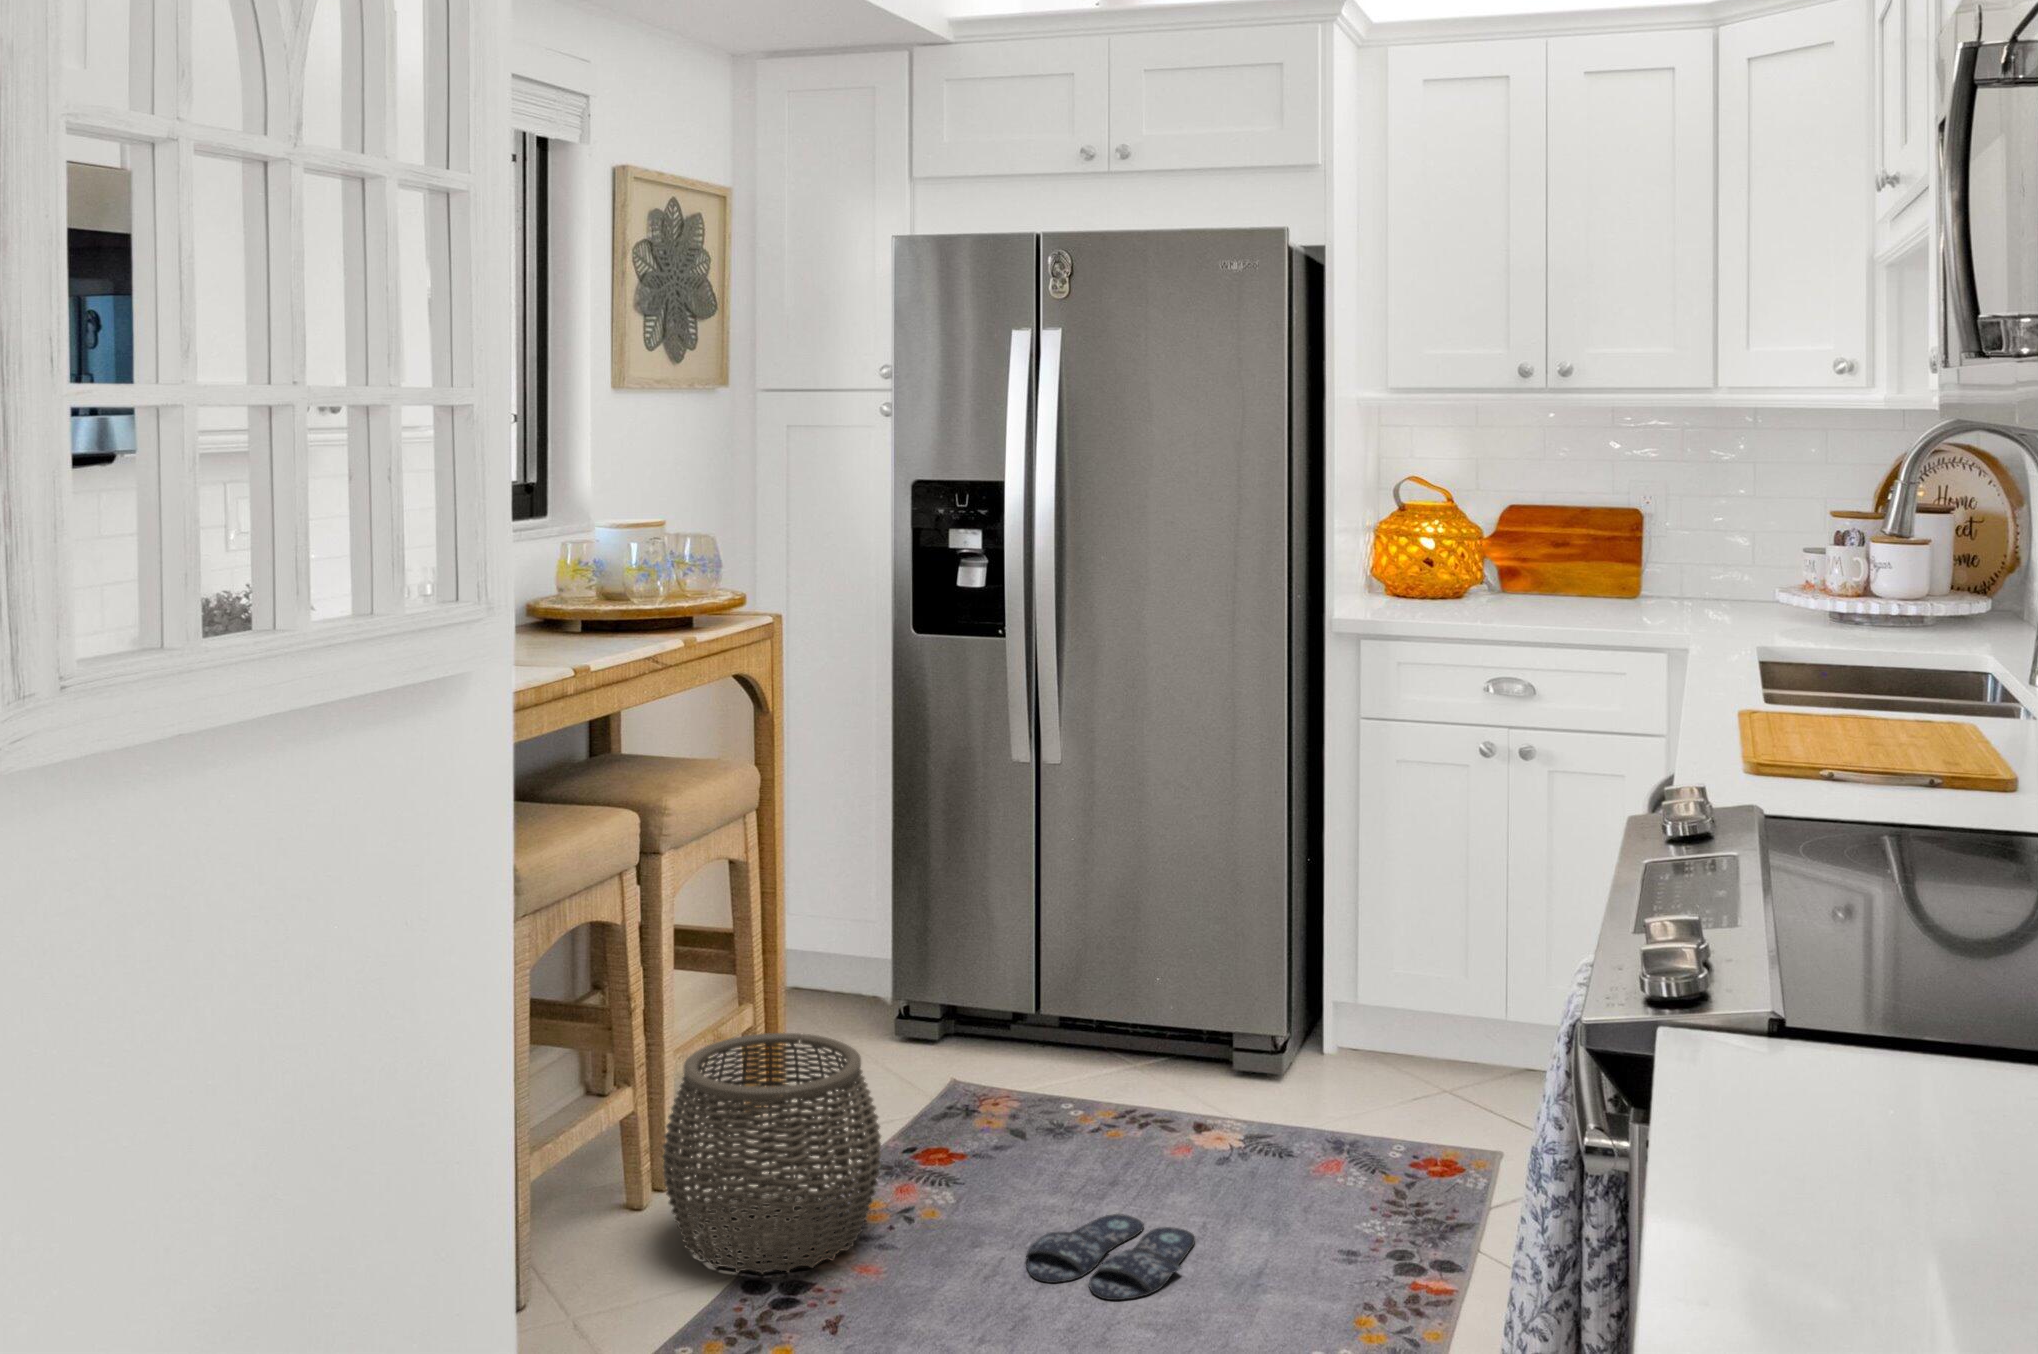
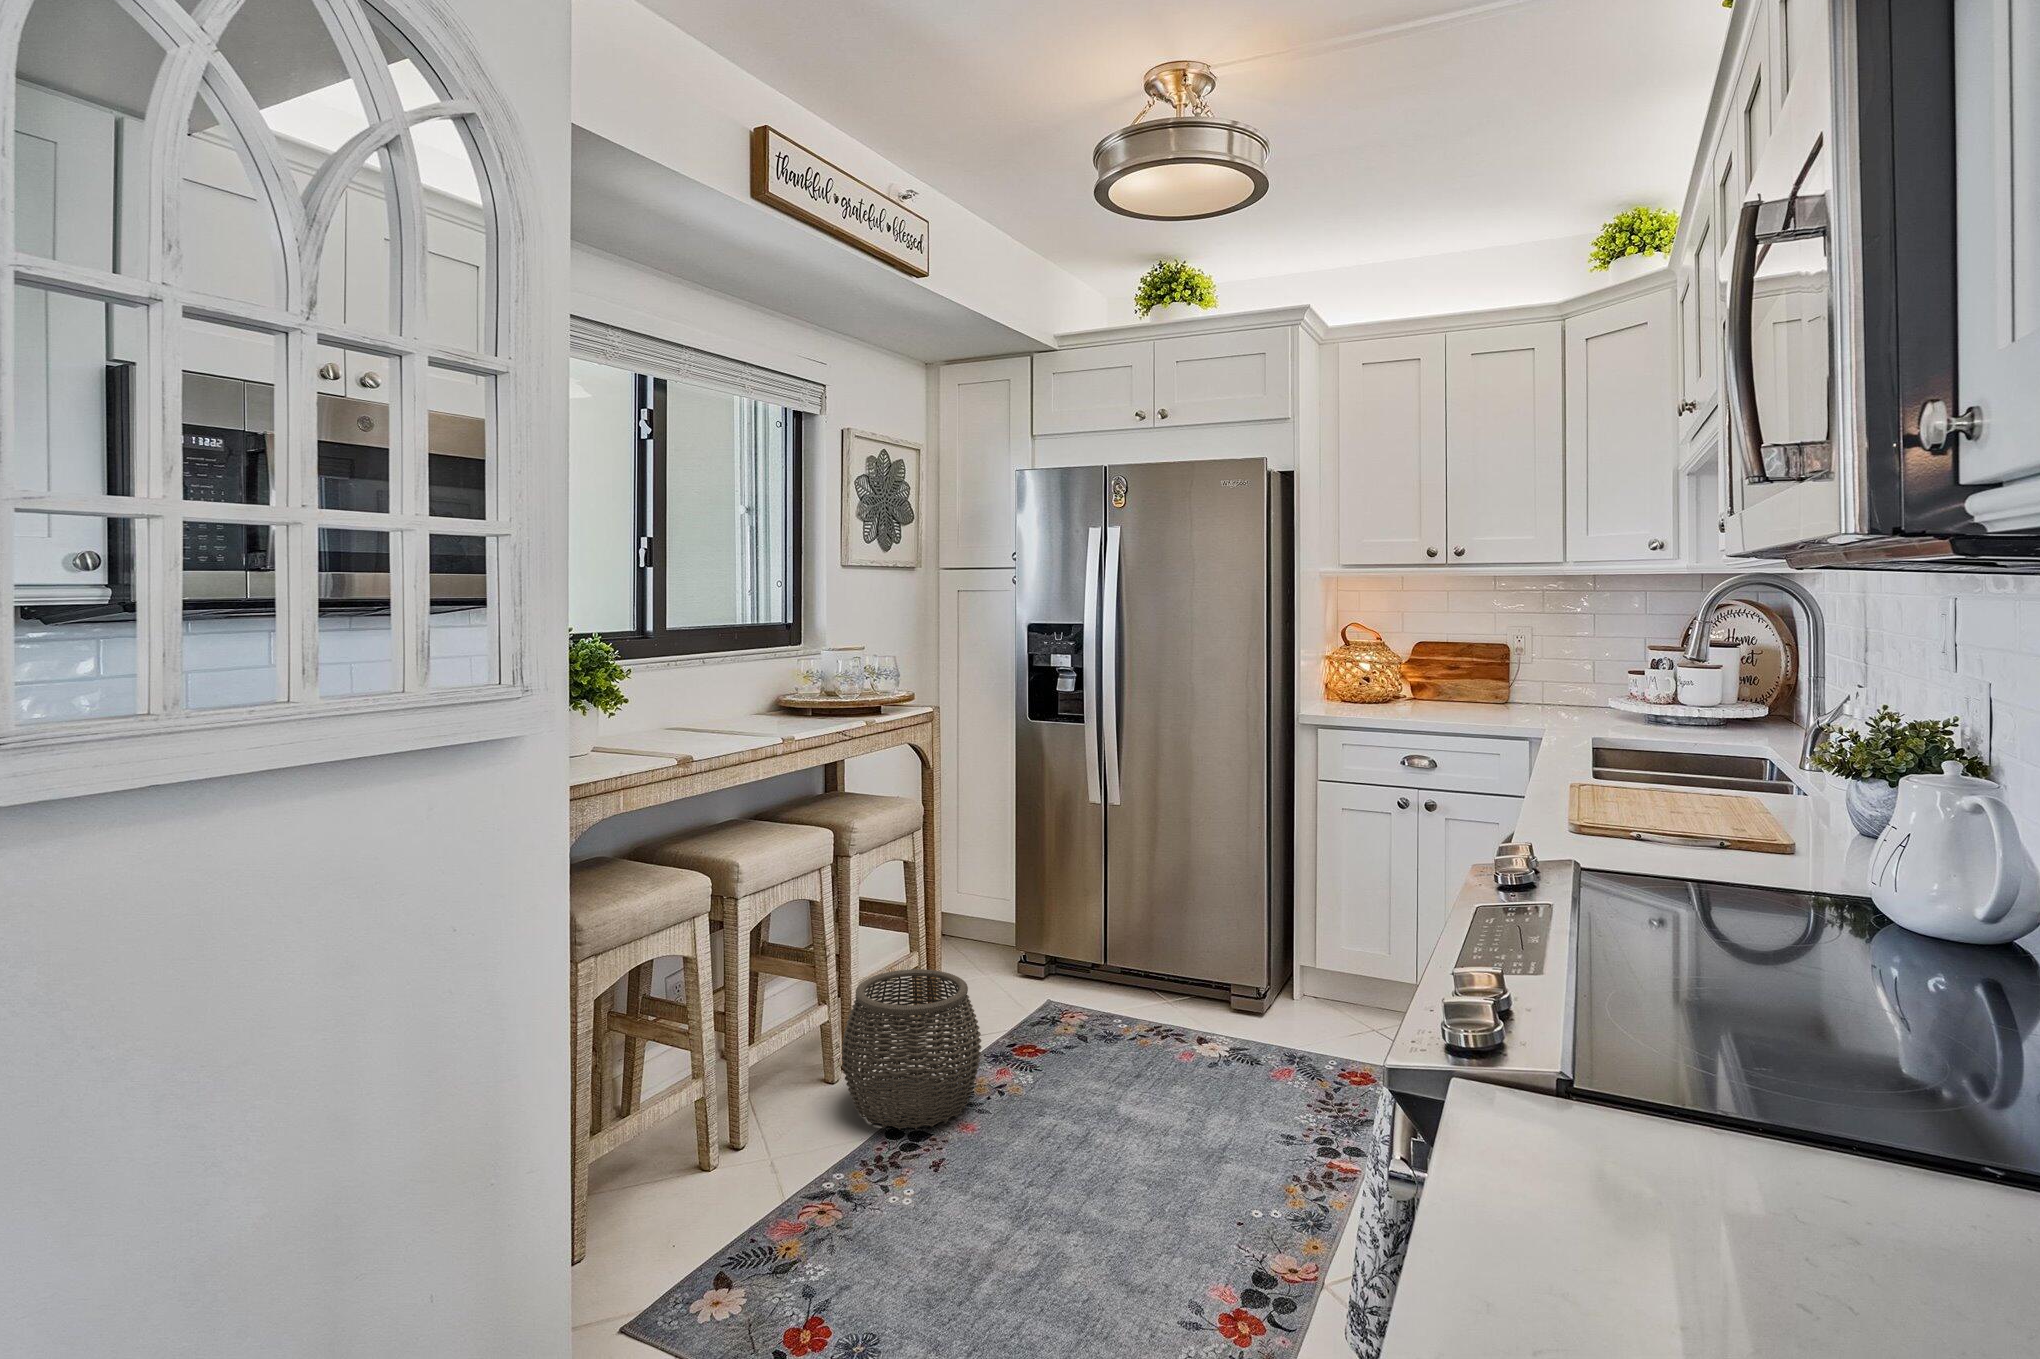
slippers: present [1026,1214,1195,1300] -> none [1070,1100,1185,1162]

